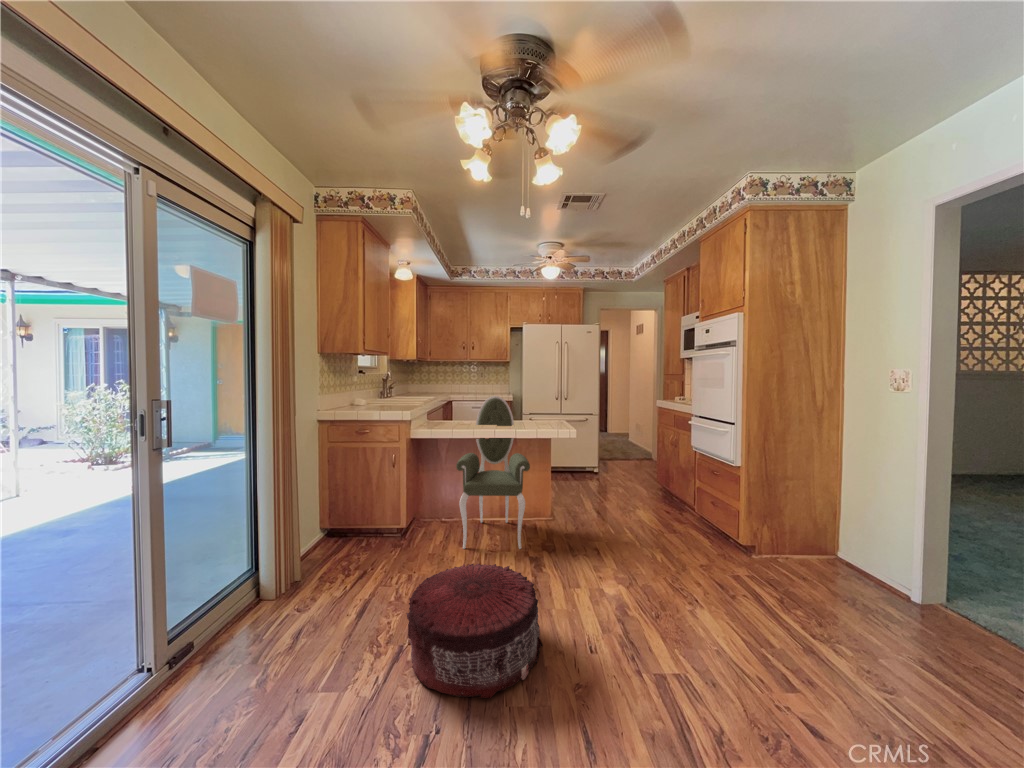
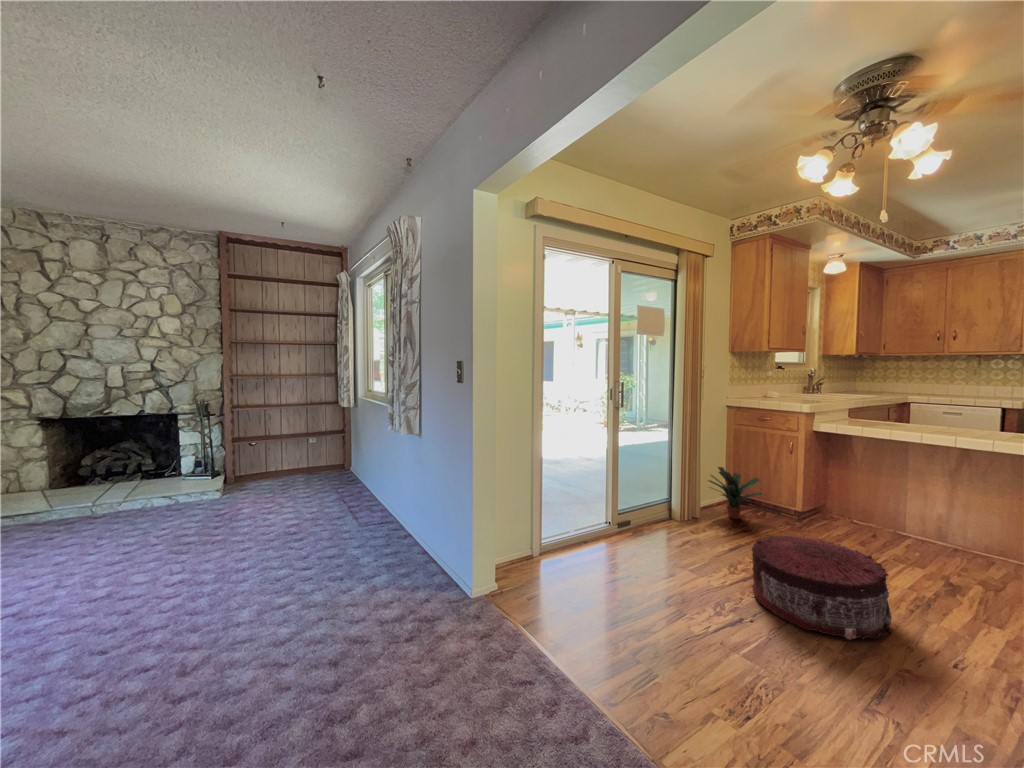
armchair: present [456,396,530,549] -> none [857,396,971,574]
potted plant: none [306,500,371,563] -> present [709,467,762,519]

